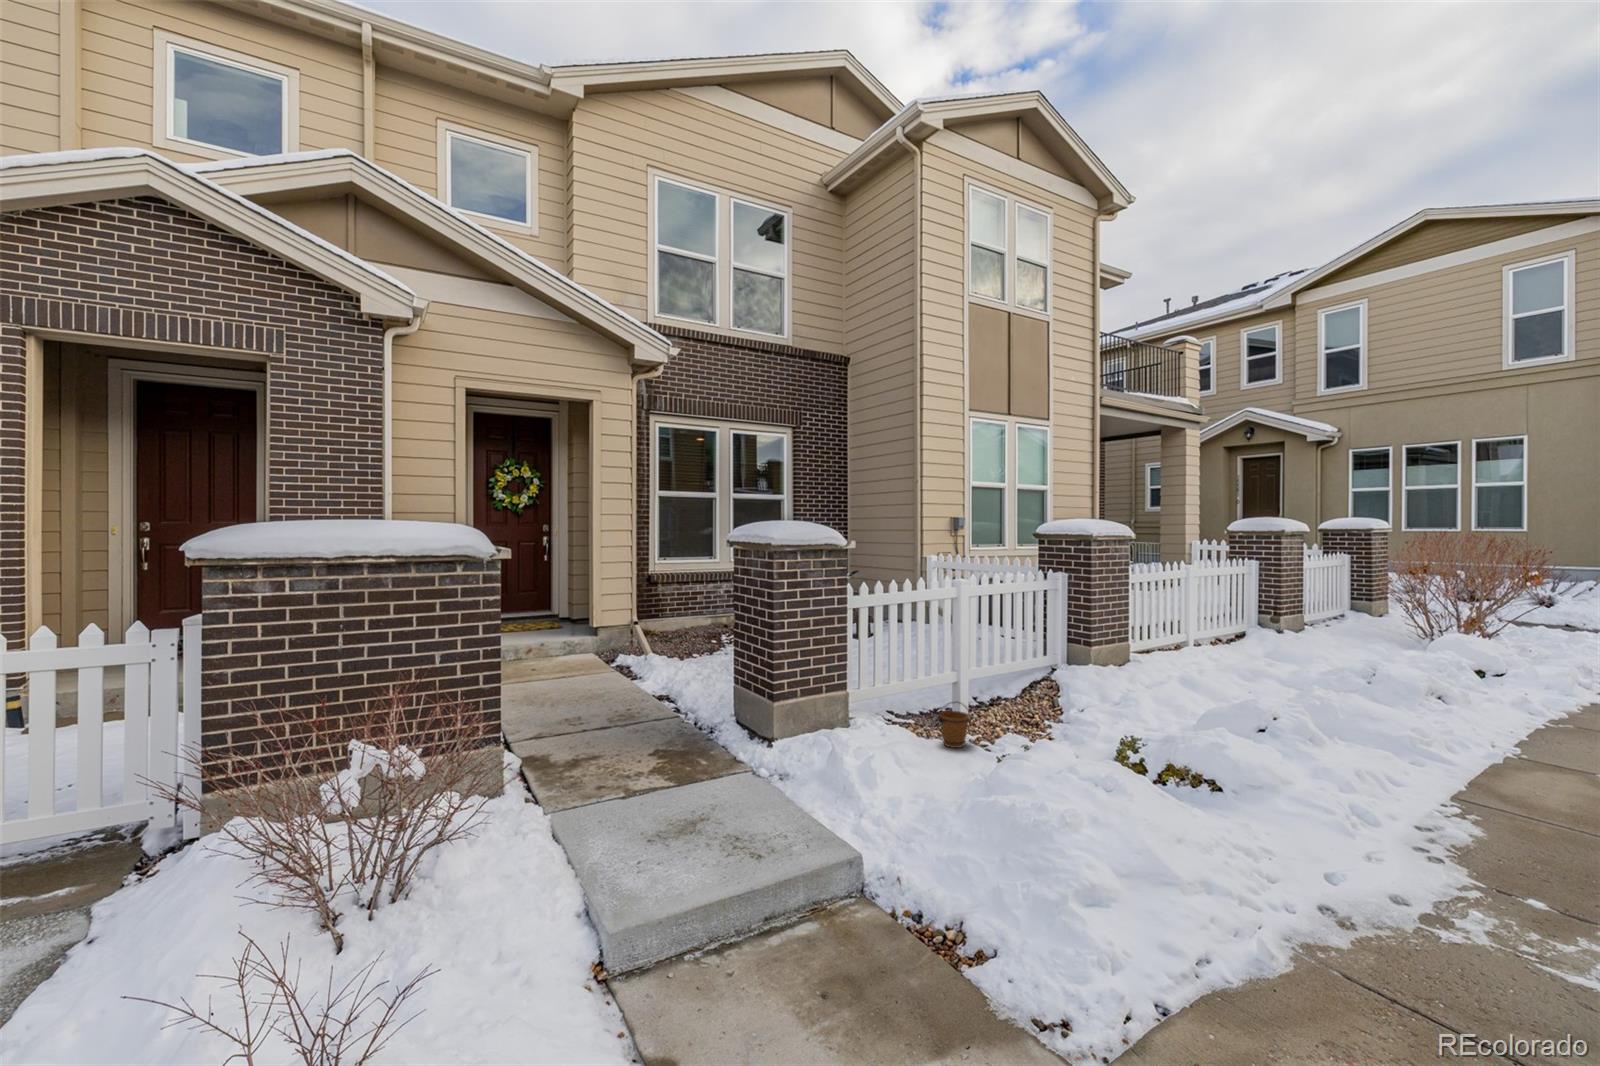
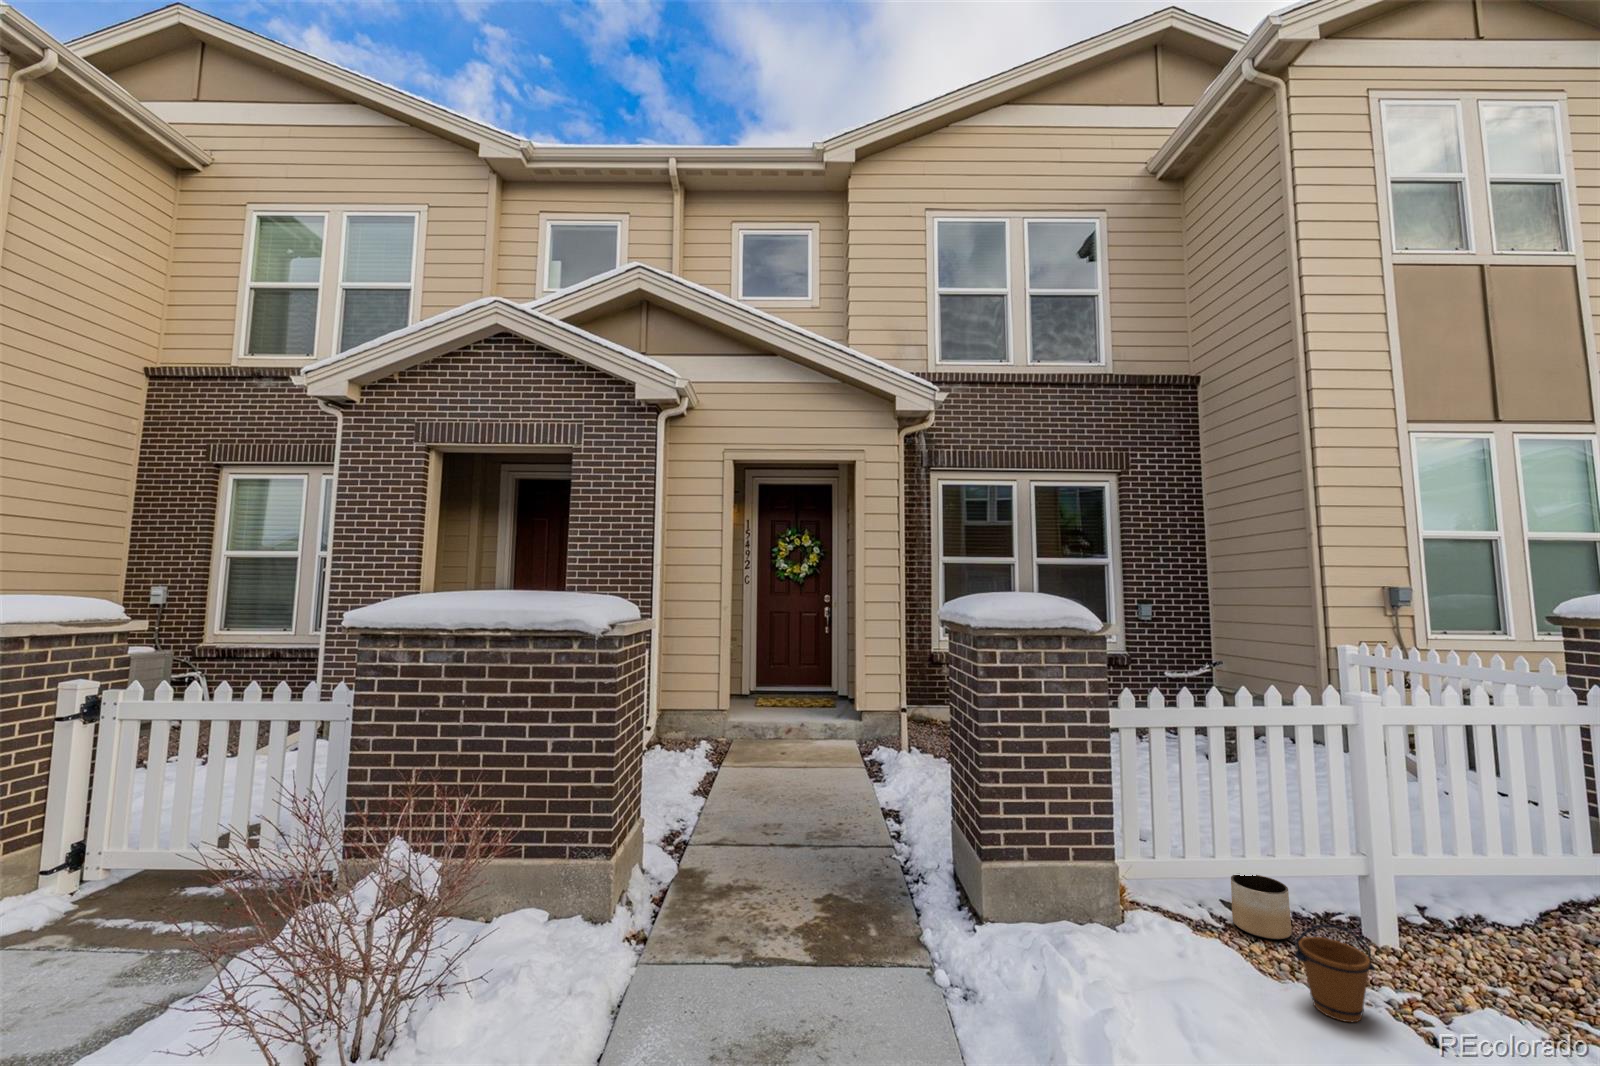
planter: none [898,691,926,723] -> present [1231,875,1291,940]

